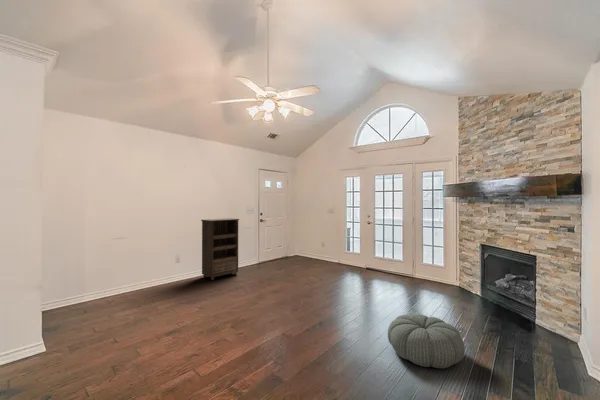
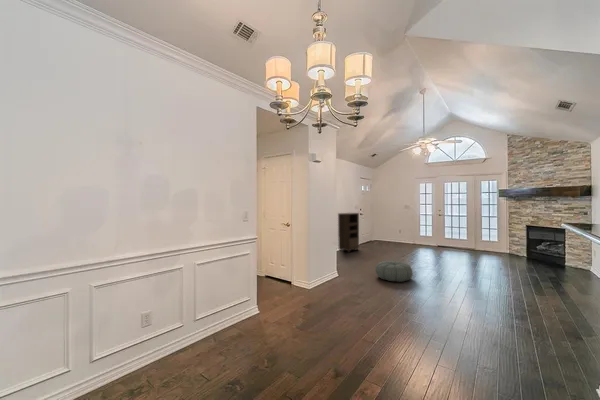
pouf: present [388,314,465,368] -> present [375,261,413,282]

